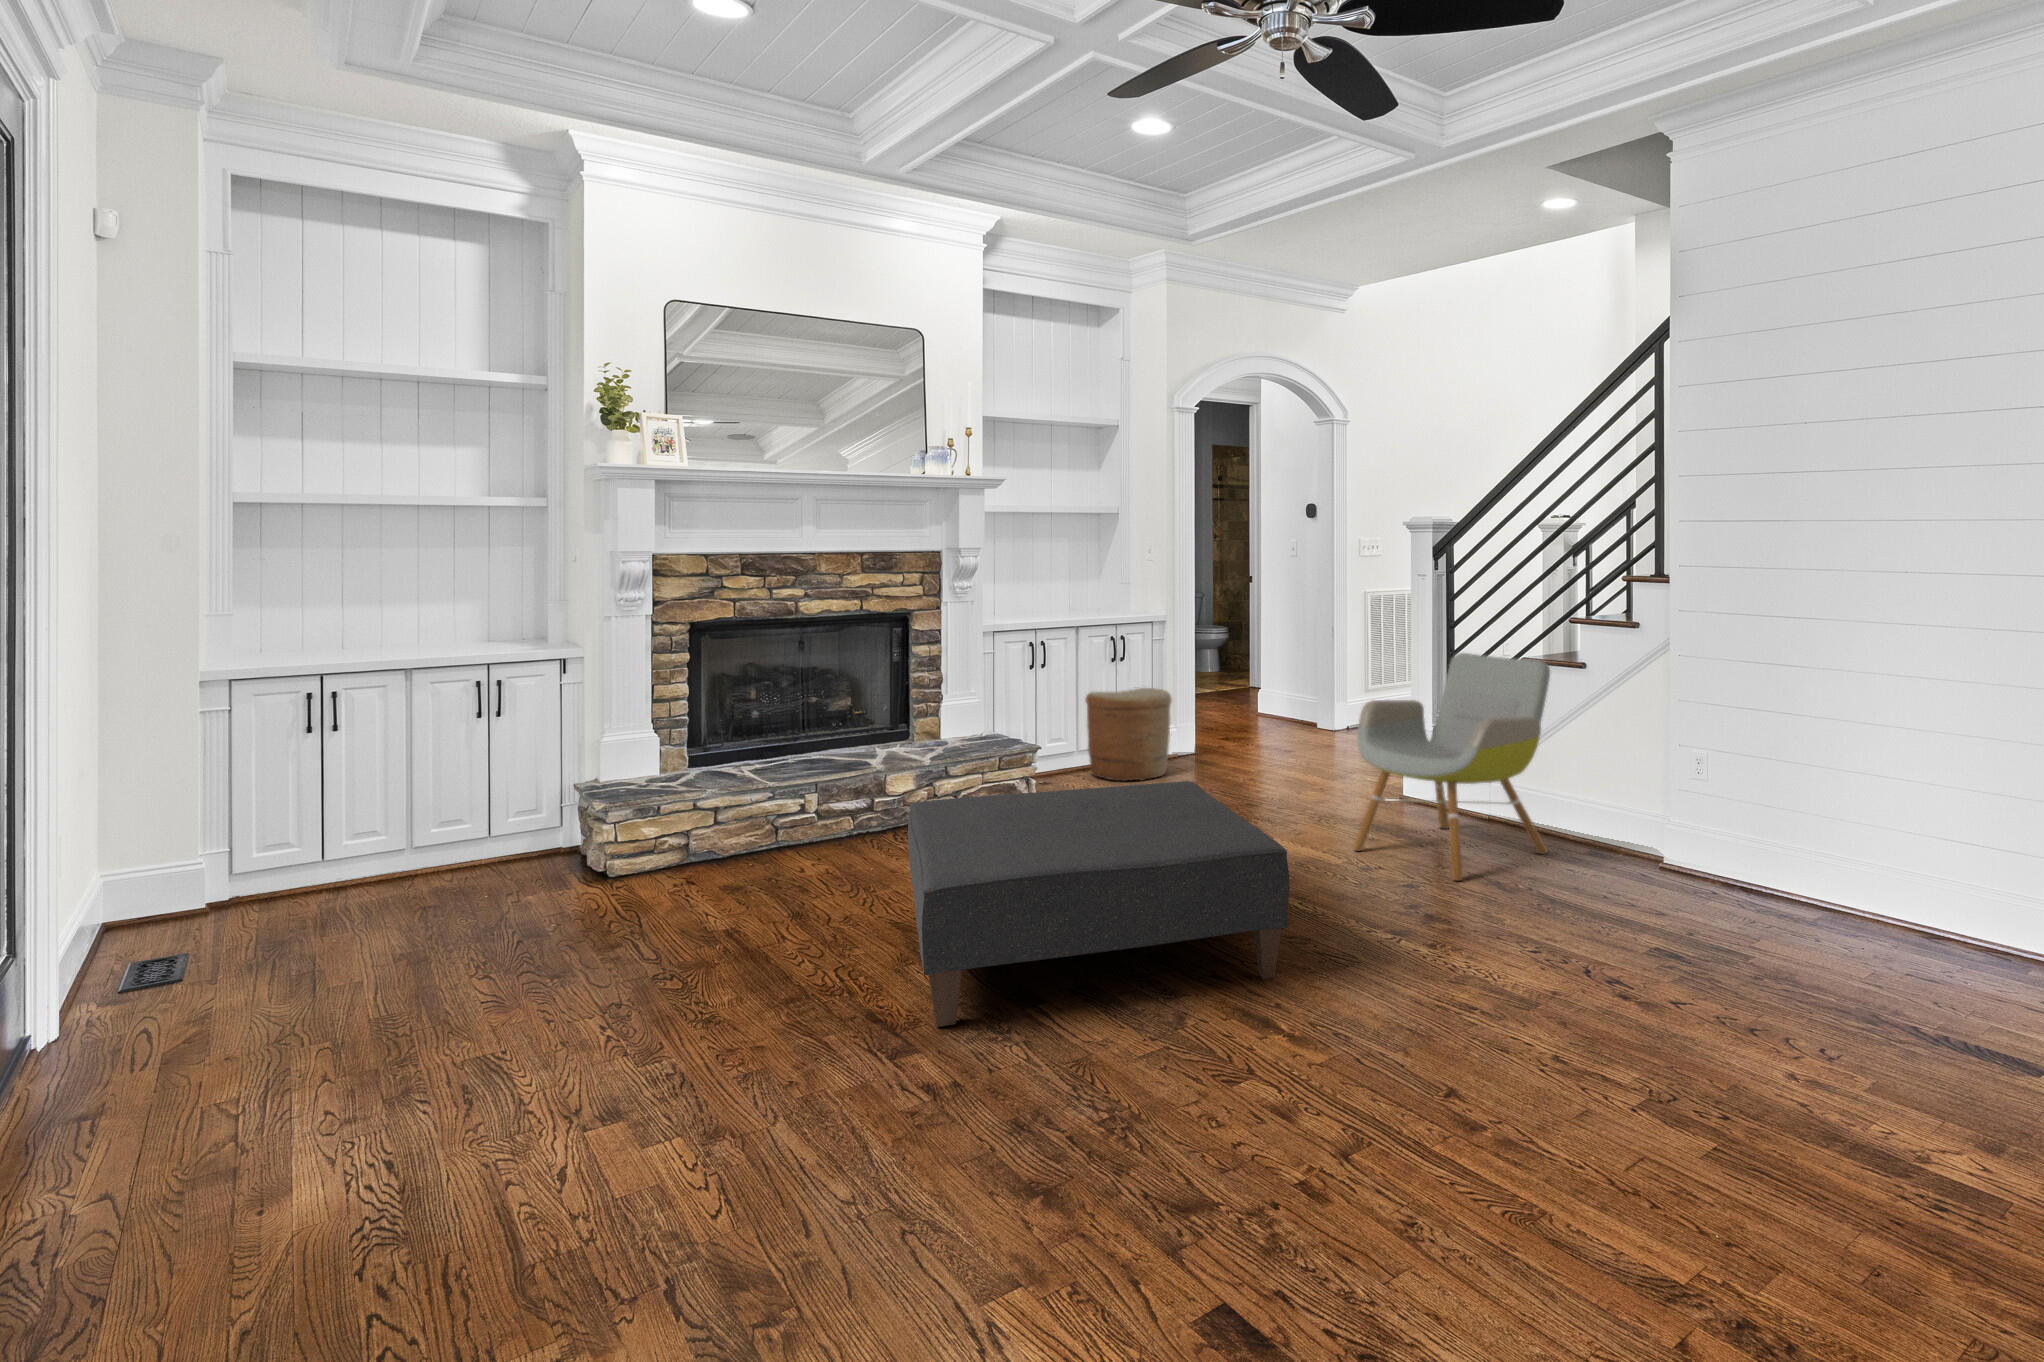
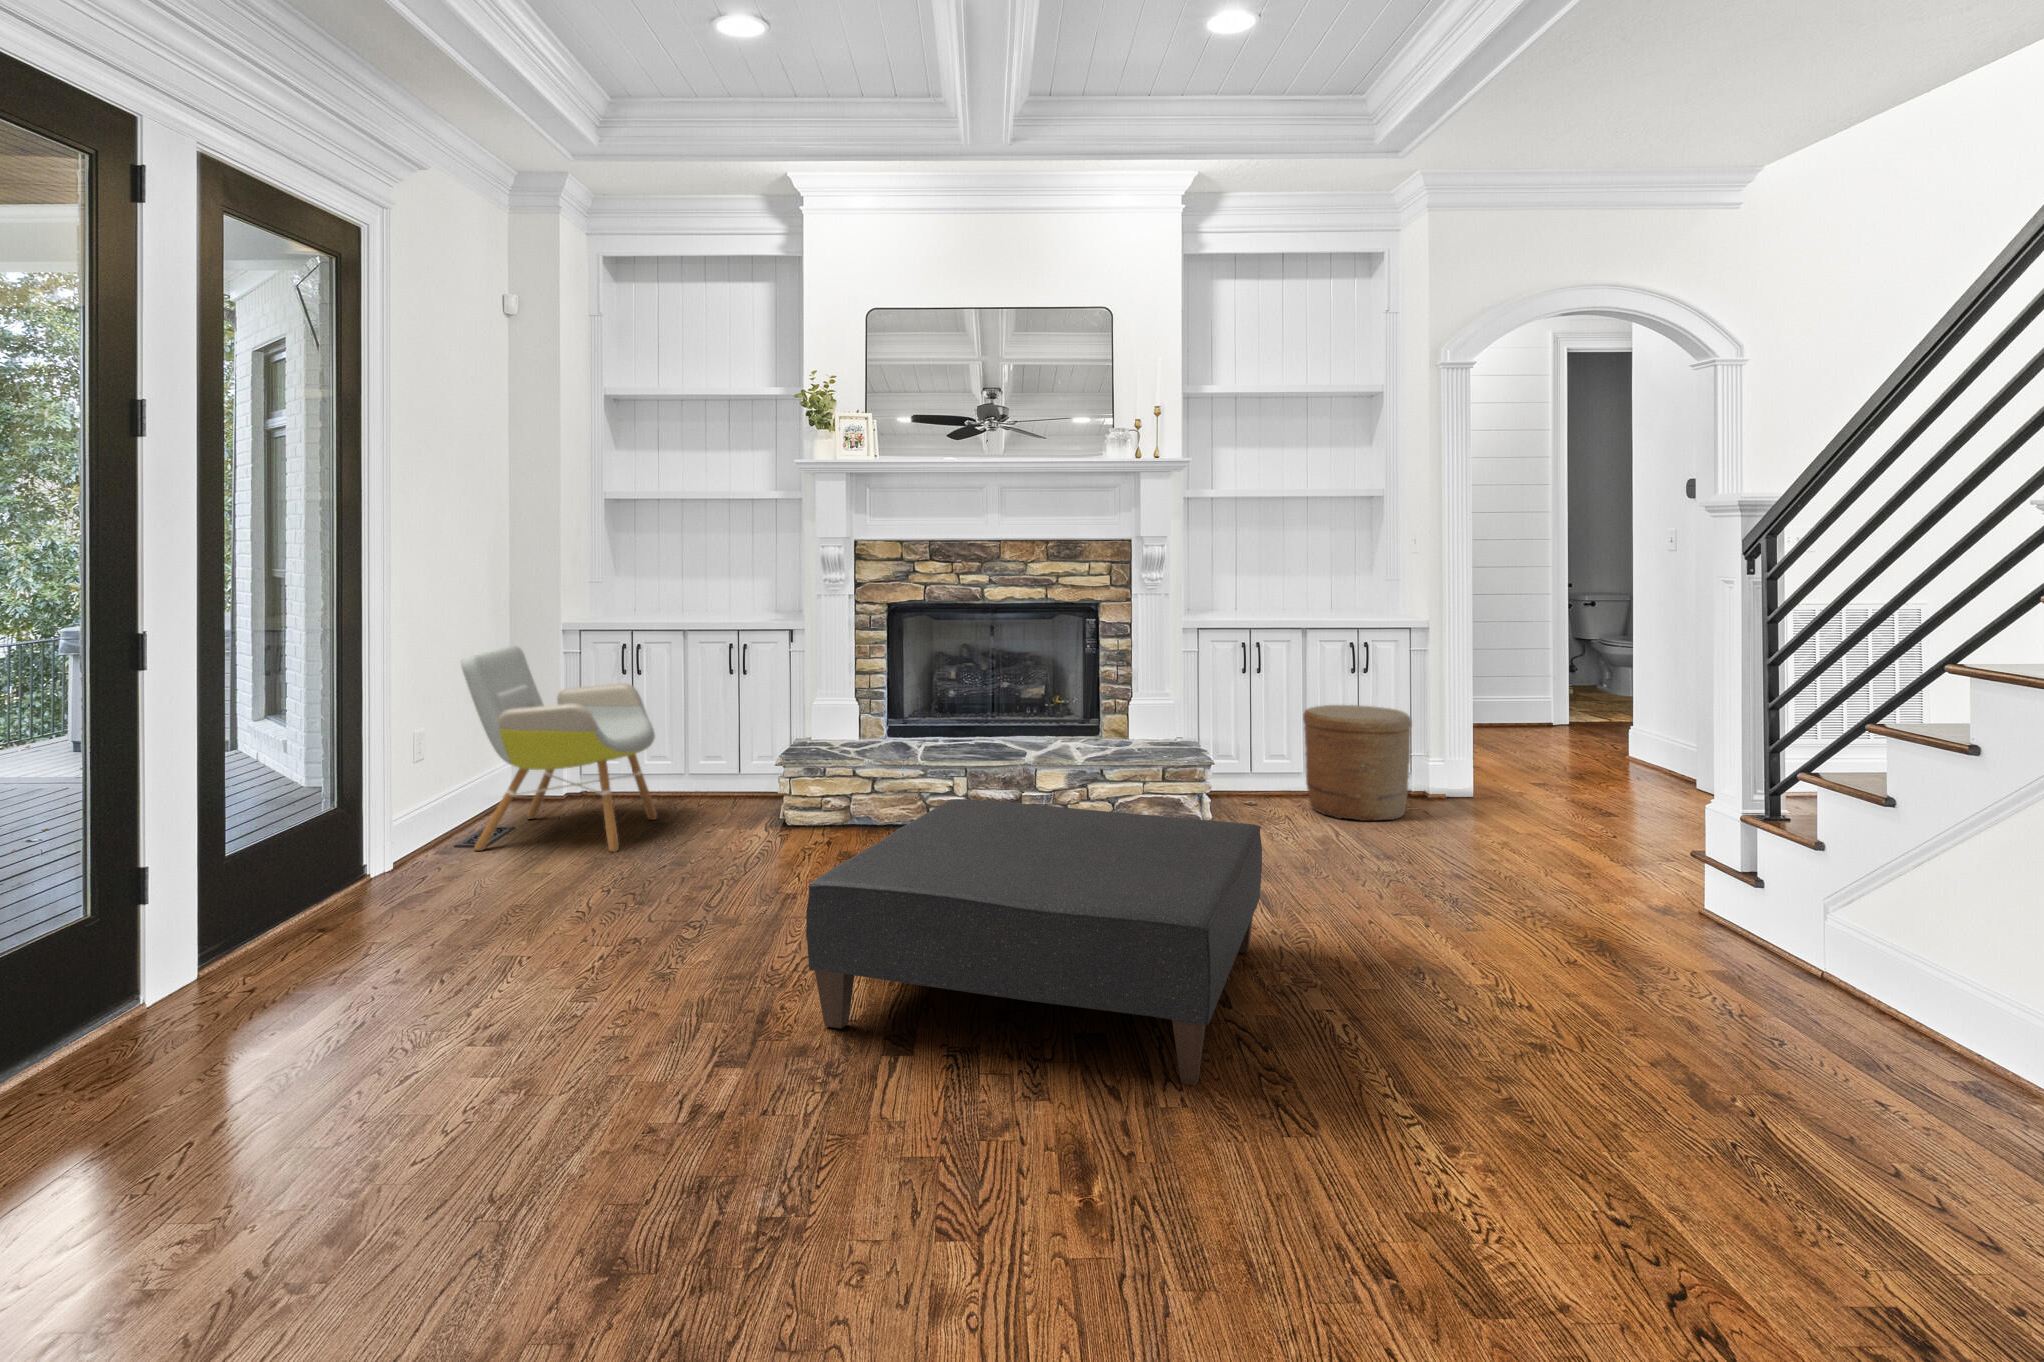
armchair: present [1353,653,1550,881] -> present [461,645,657,852]

